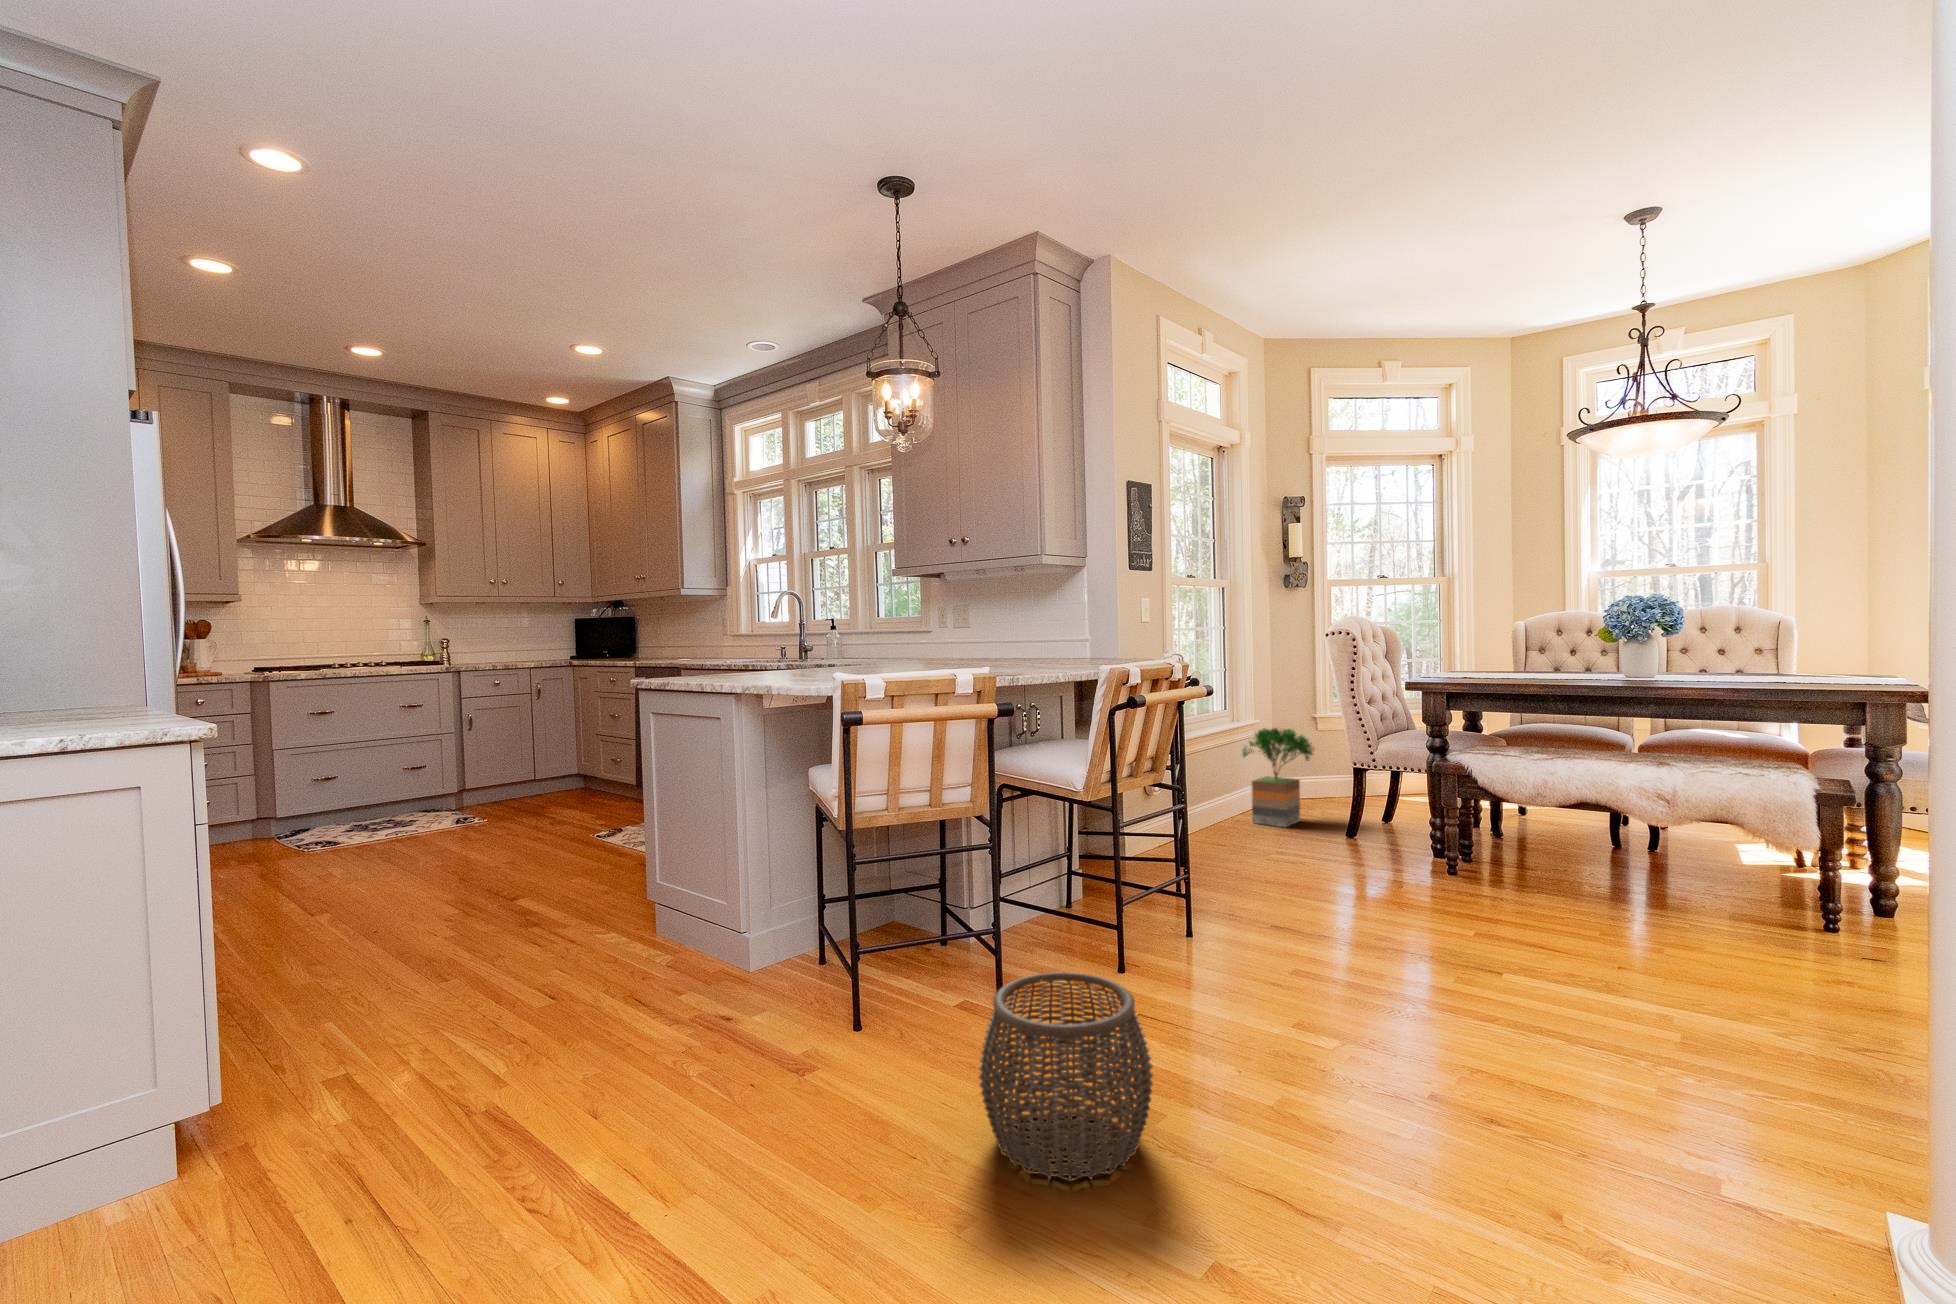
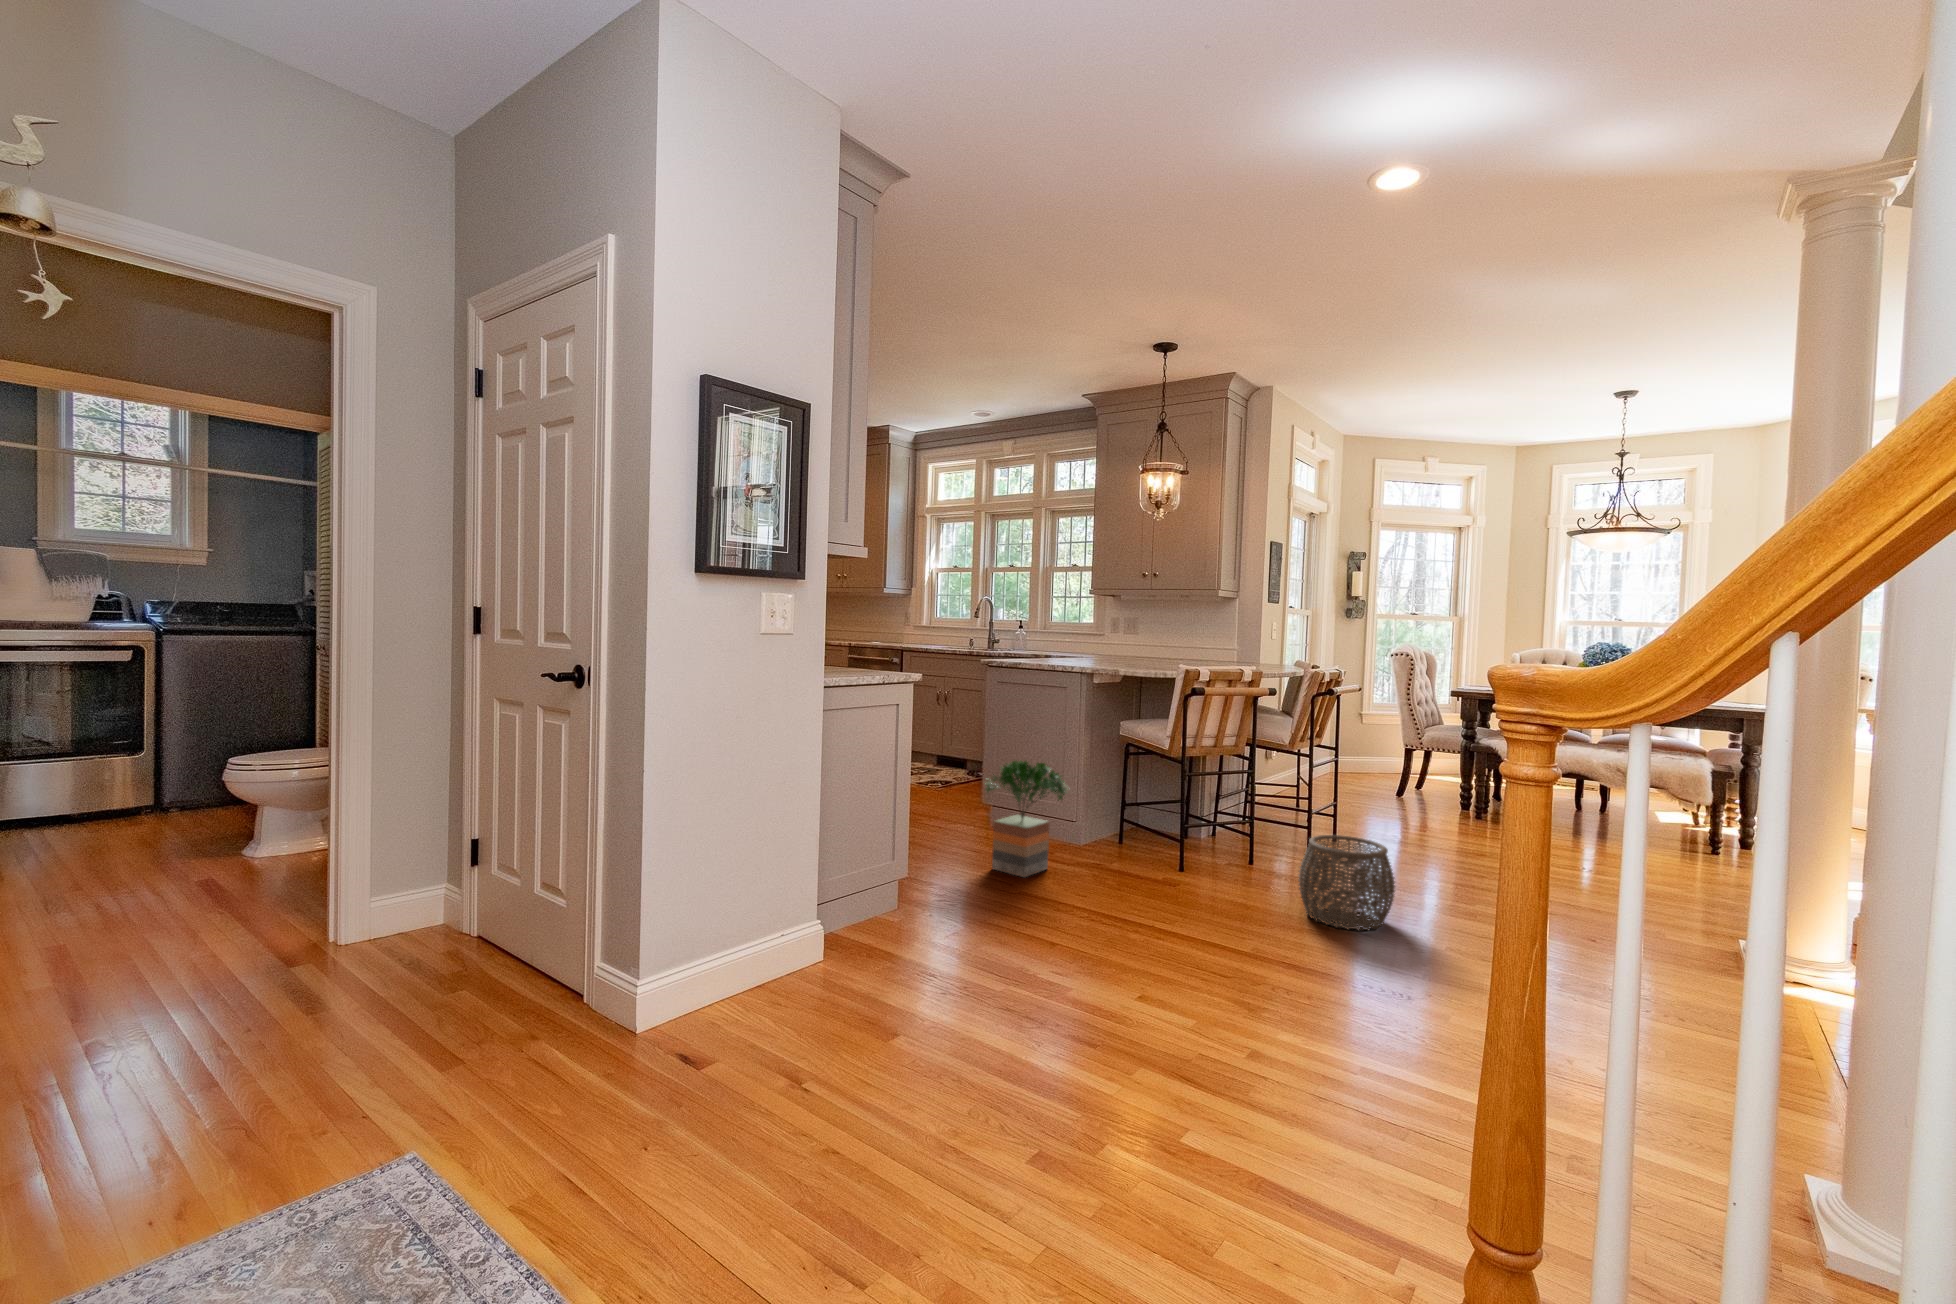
potted tree: present [1242,728,1314,827] -> present [985,760,1067,877]

